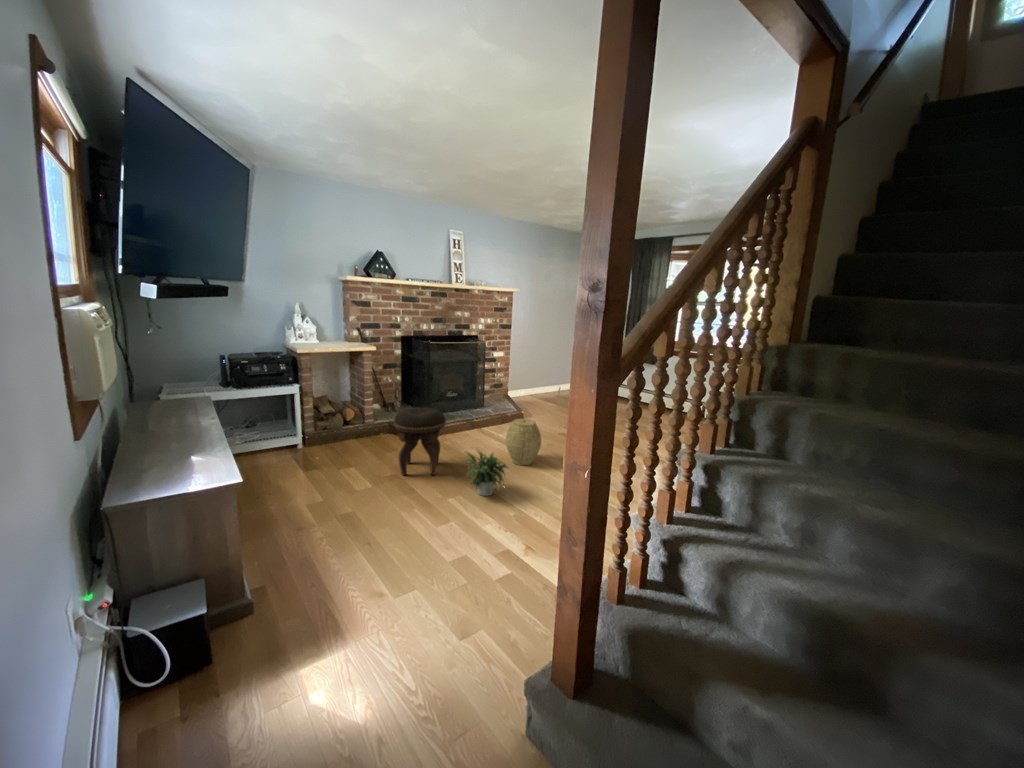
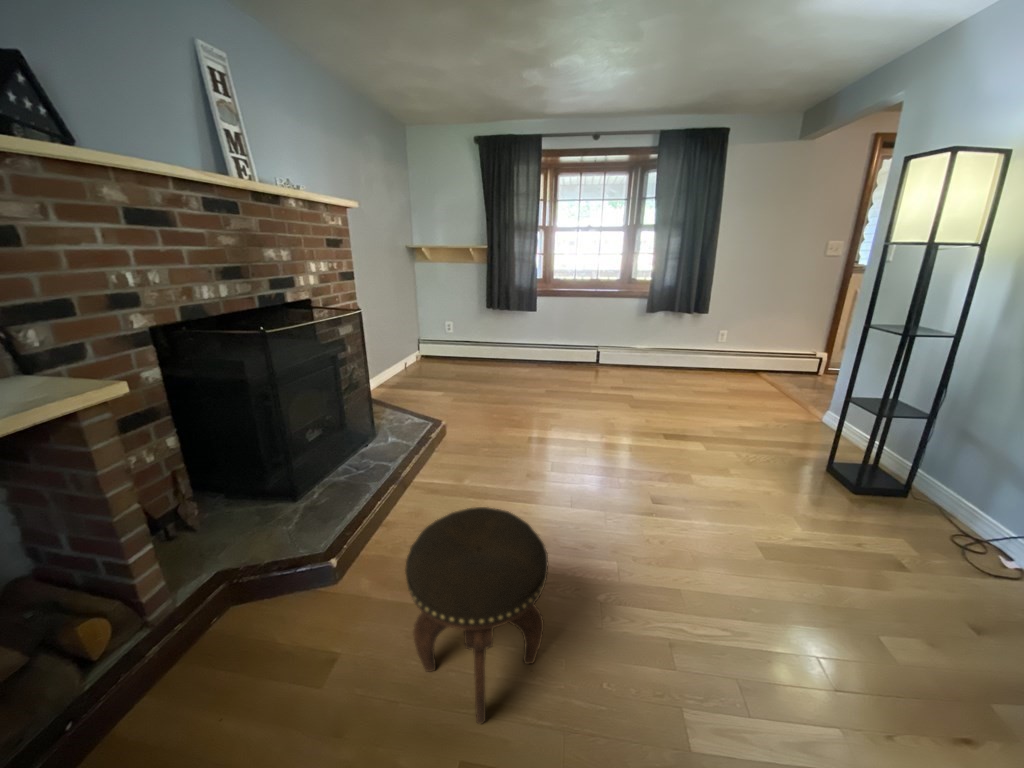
woven basket: present [506,419,541,465] -> none [552,442,618,528]
potted plant: present [465,451,508,496] -> none [589,544,731,648]

